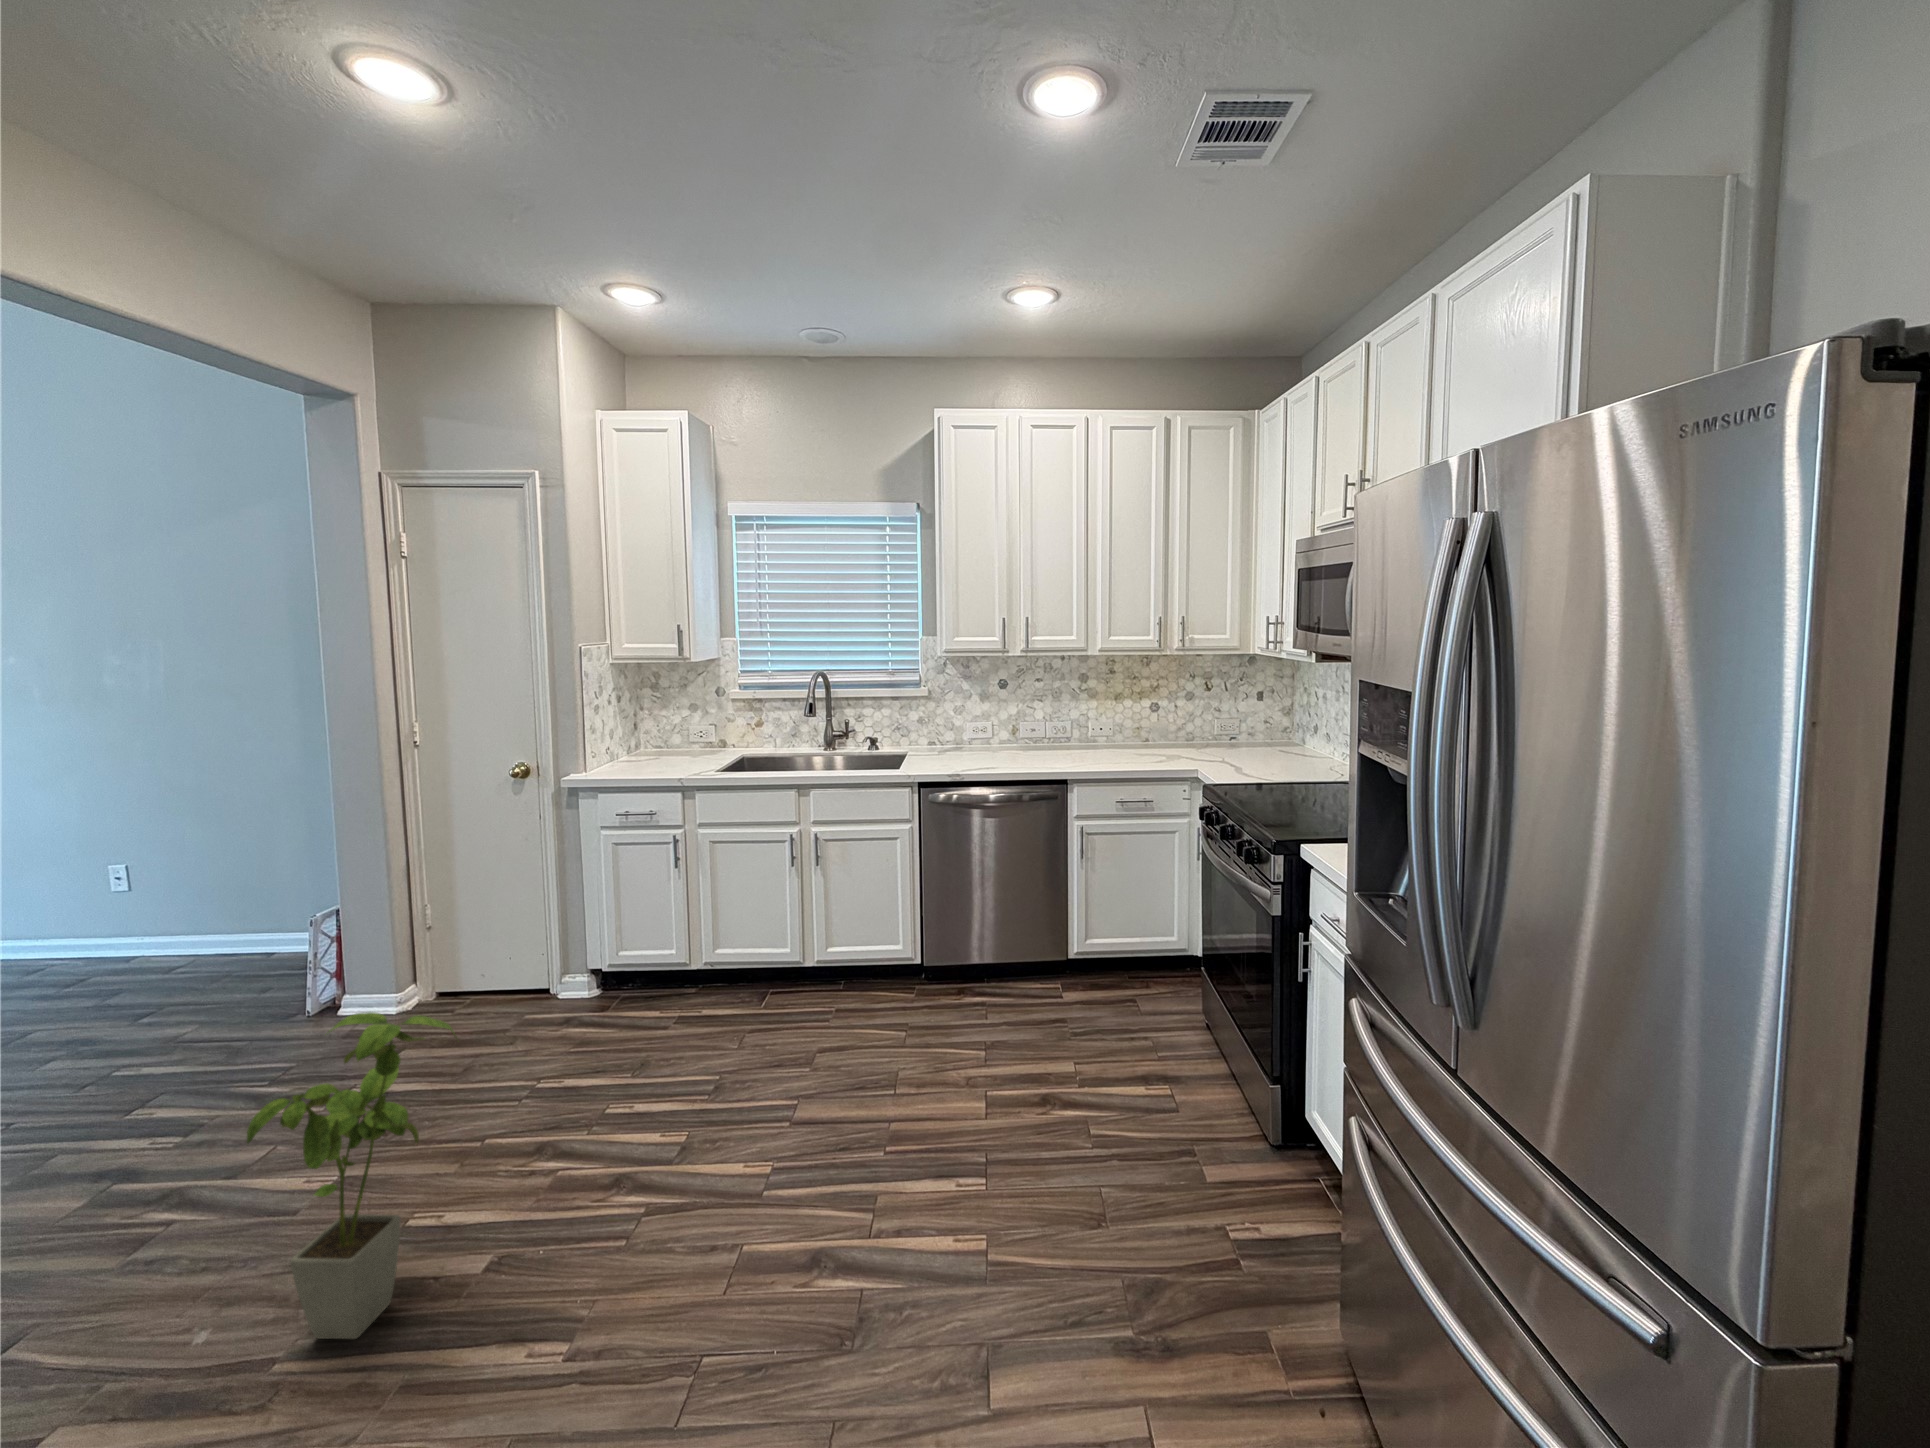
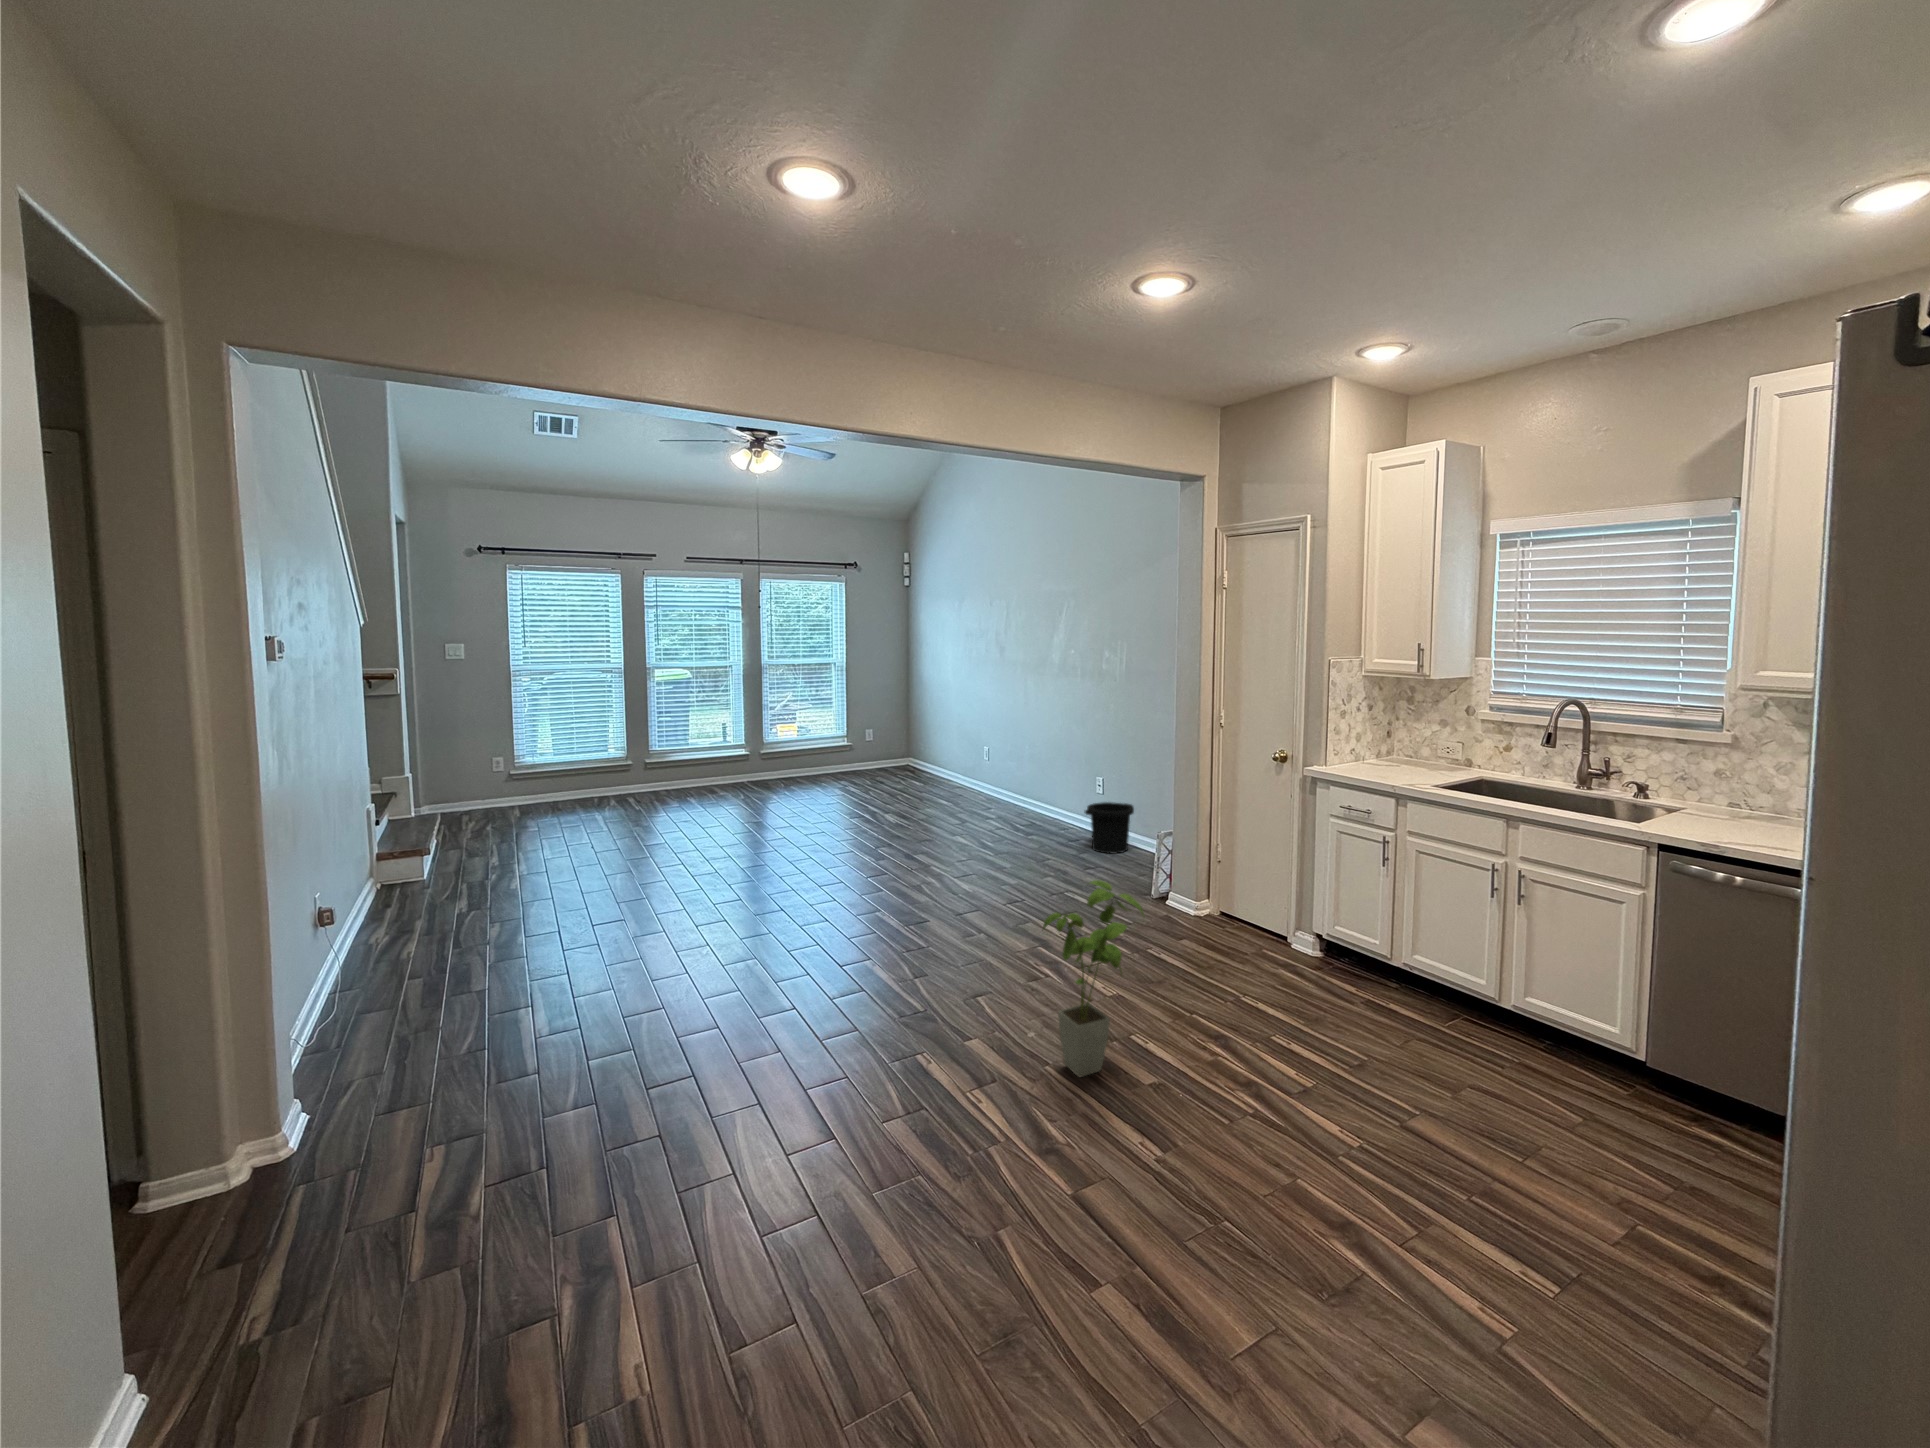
trash can: none [102,893,215,986] -> present [1085,802,1134,853]

